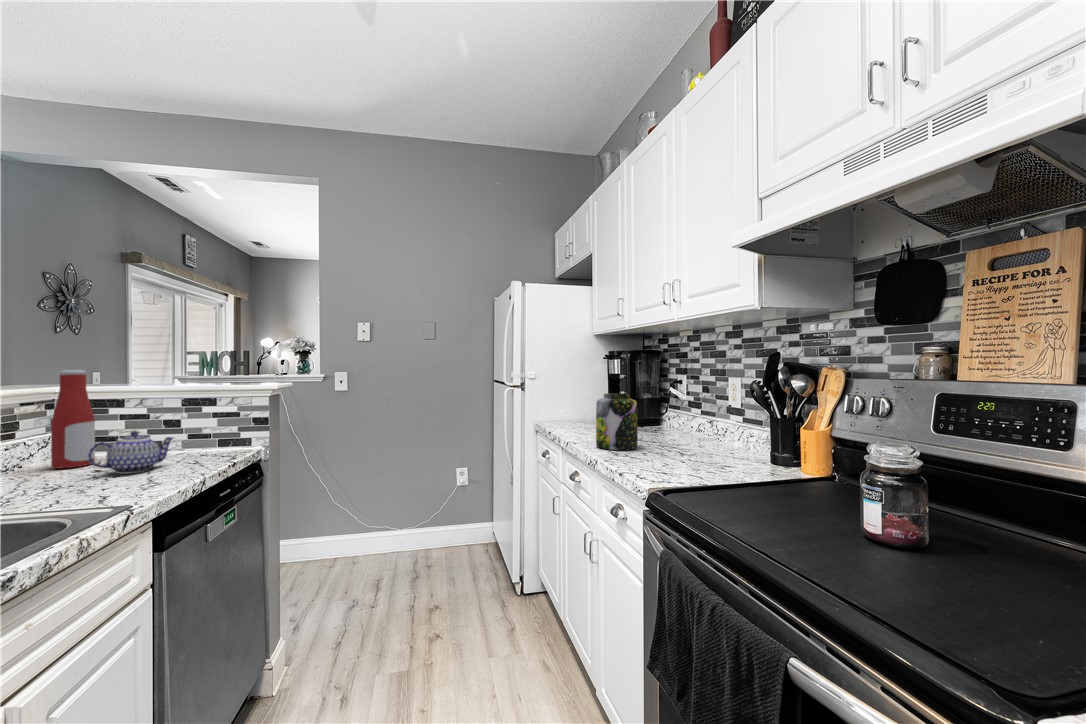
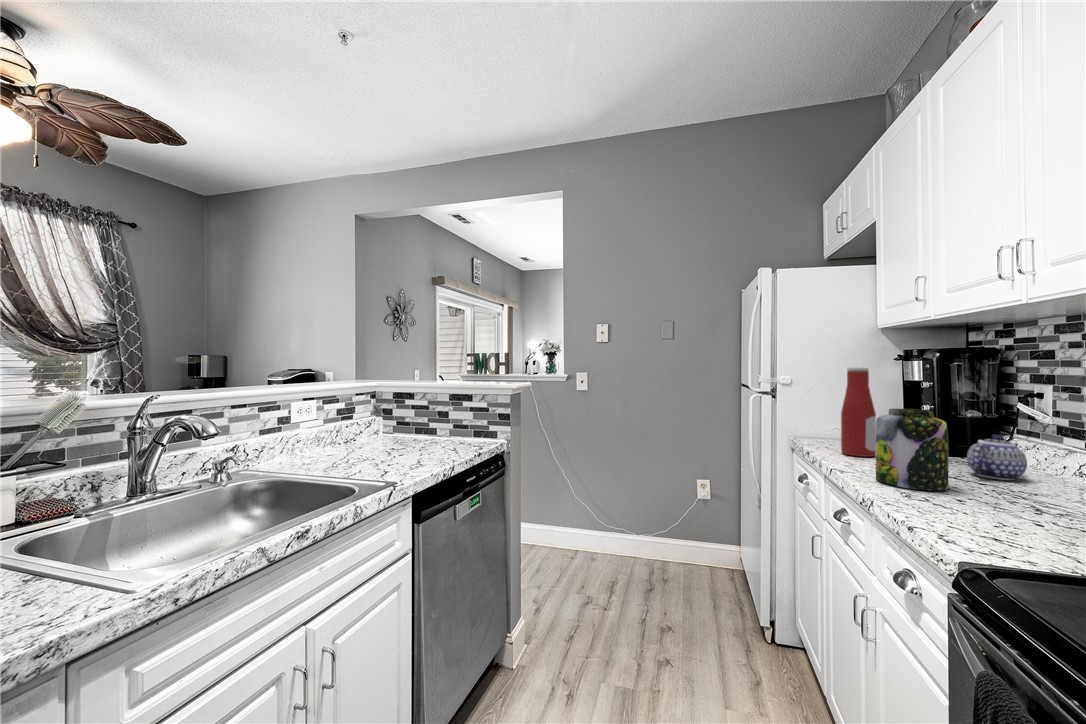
bottle: present [51,370,95,468] -> present [841,367,876,457]
teapot: present [88,431,173,474] -> present [967,434,1027,480]

